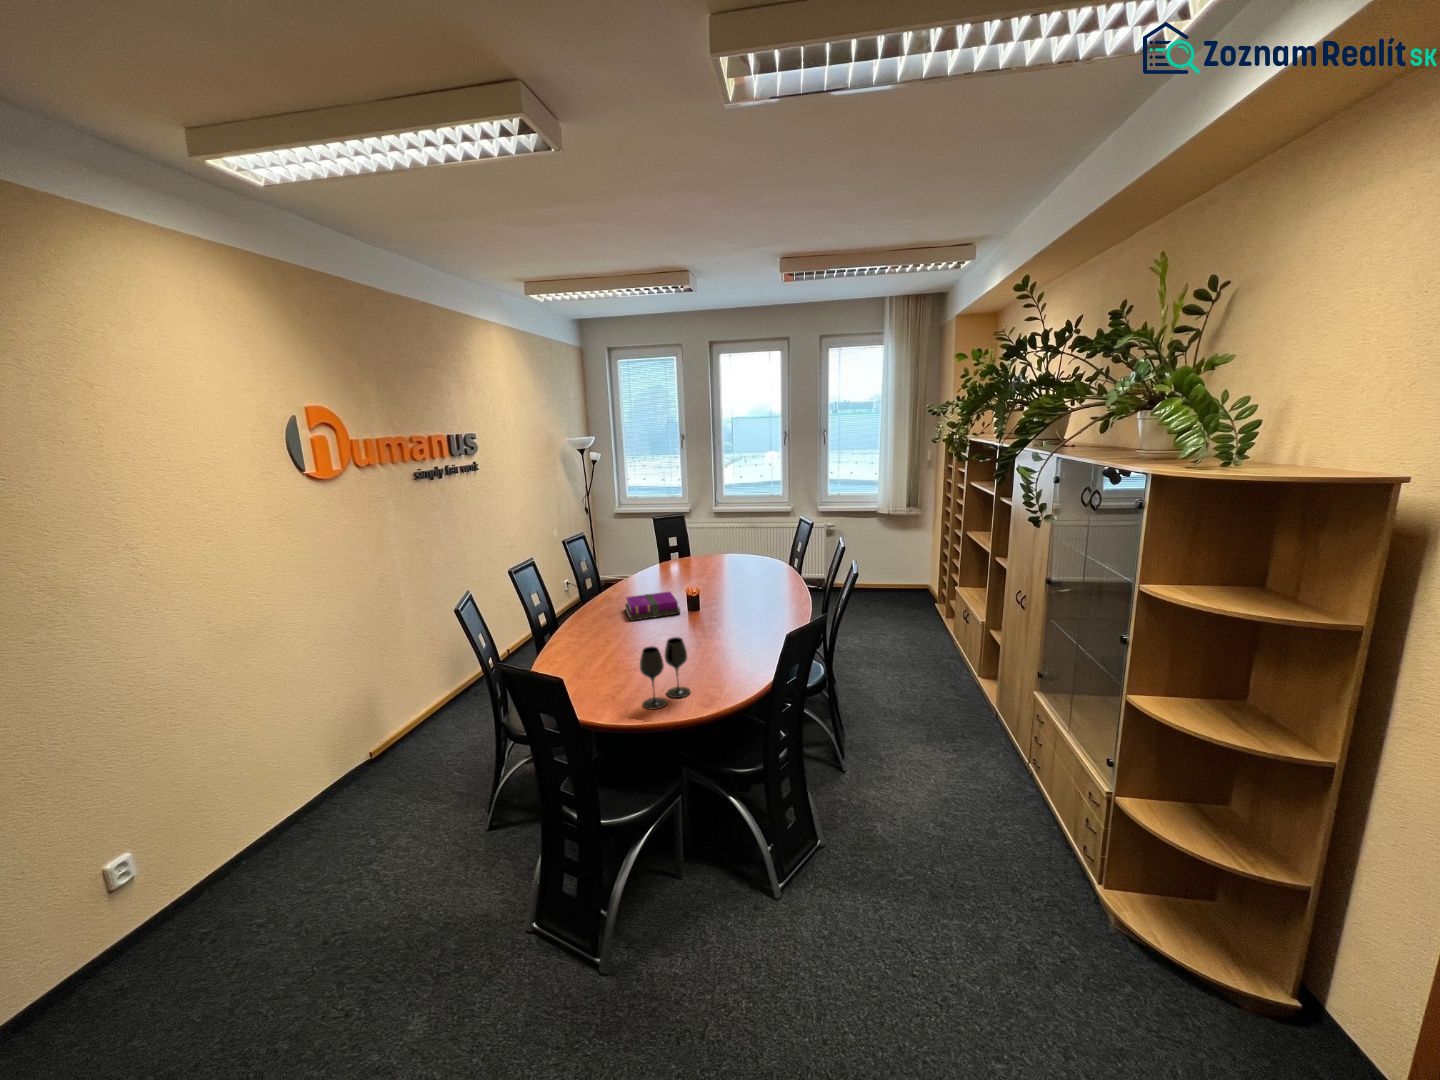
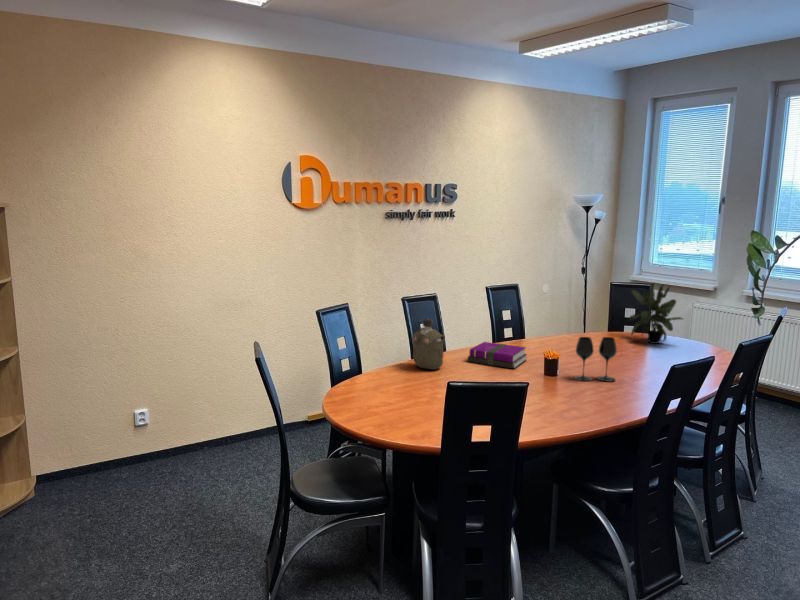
potted plant: none [691,511,740,563] -> present [628,283,682,344]
water bottle: none [589,585,628,641] -> present [413,319,445,370]
wine glass: present [640,637,690,710] -> present [574,337,617,381]

